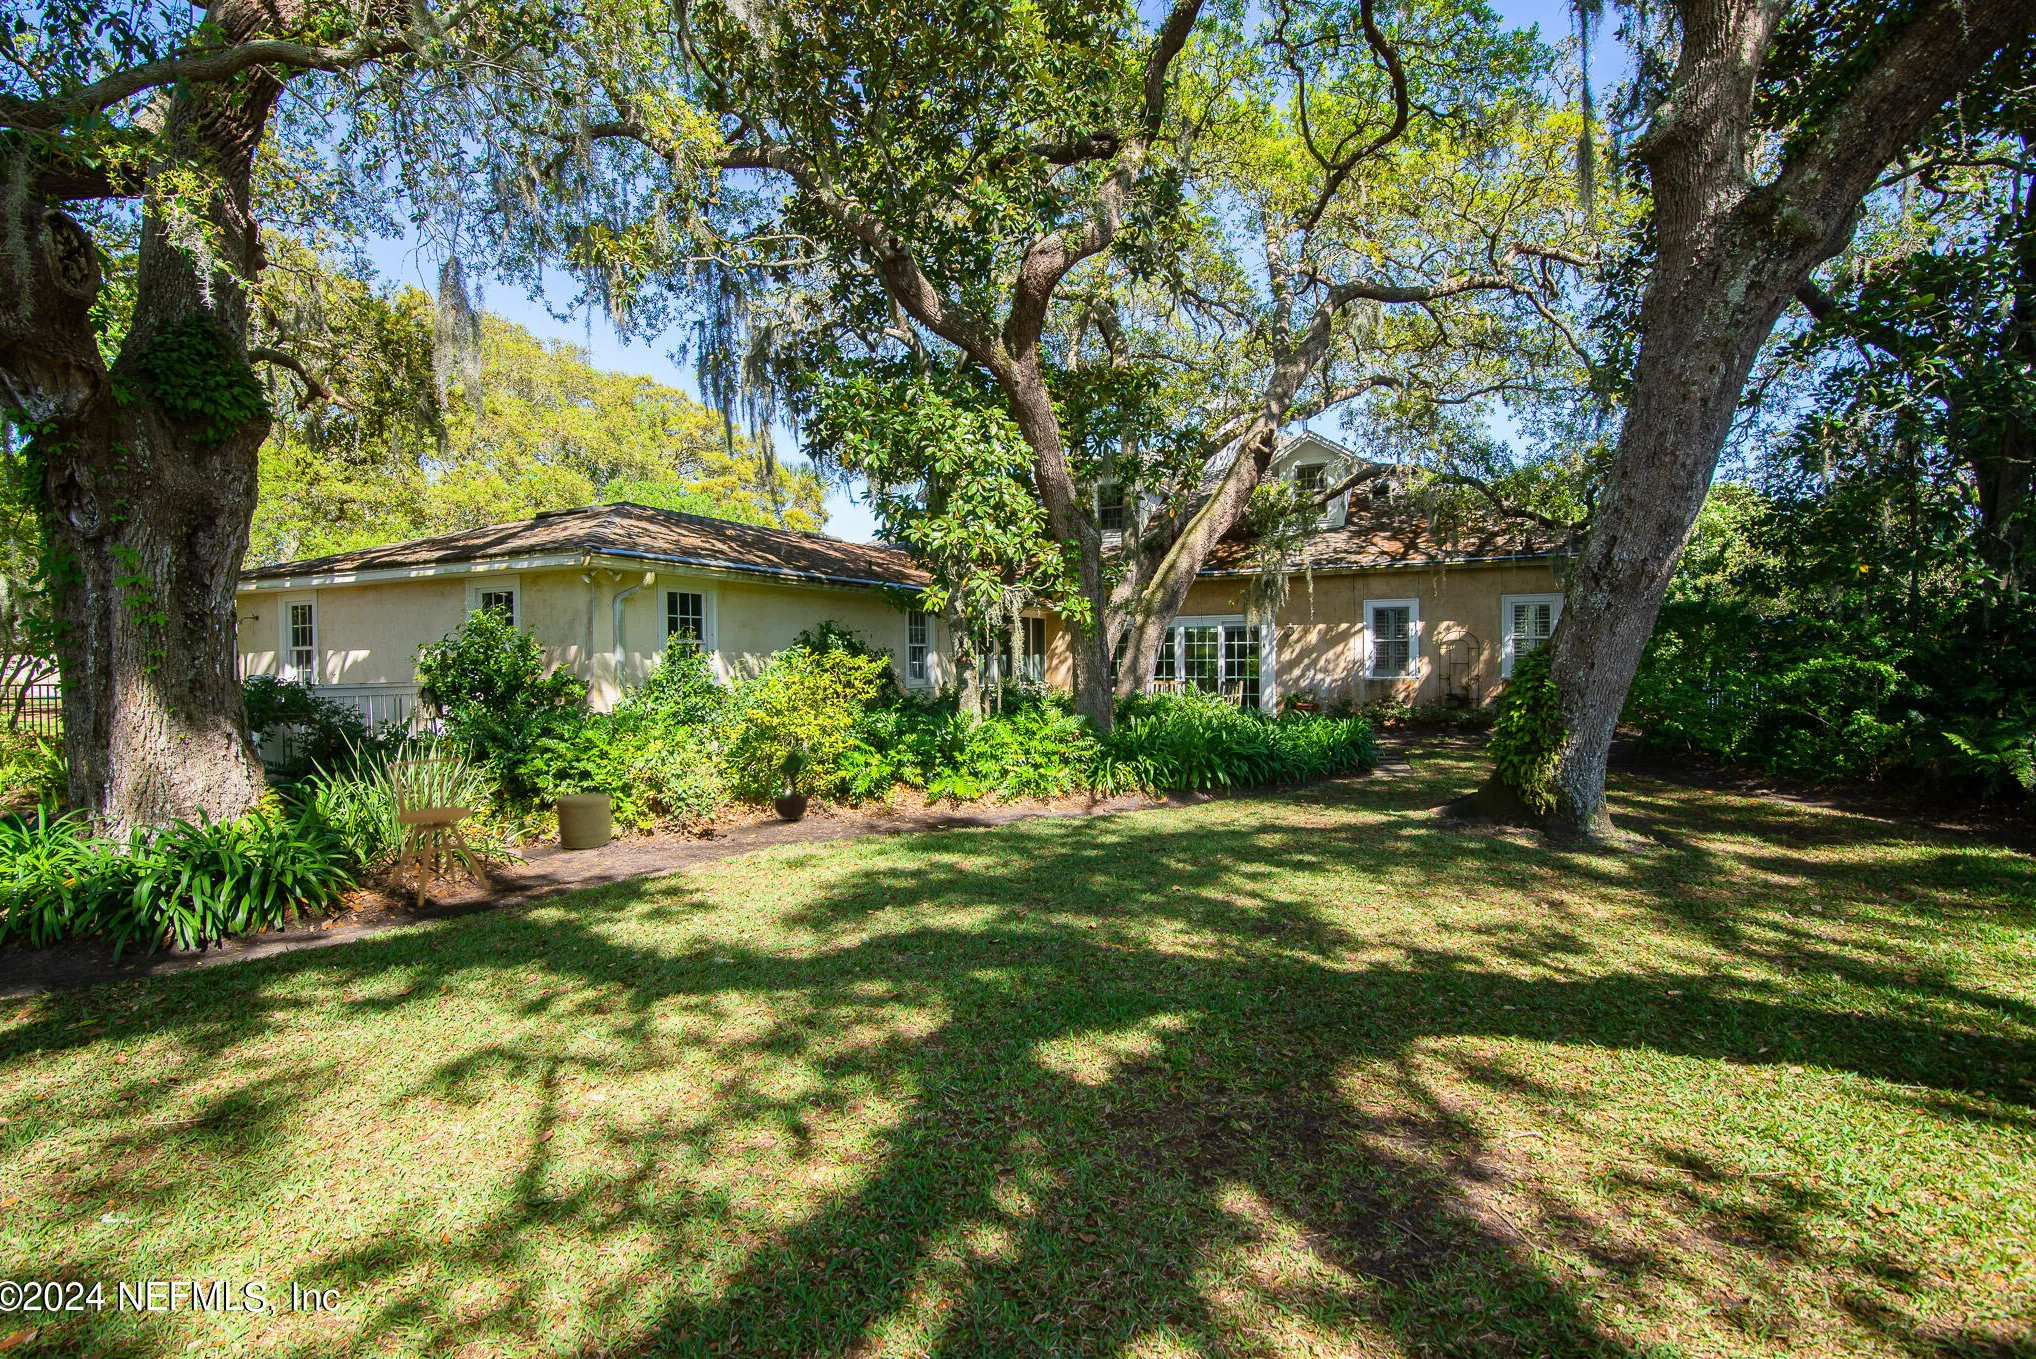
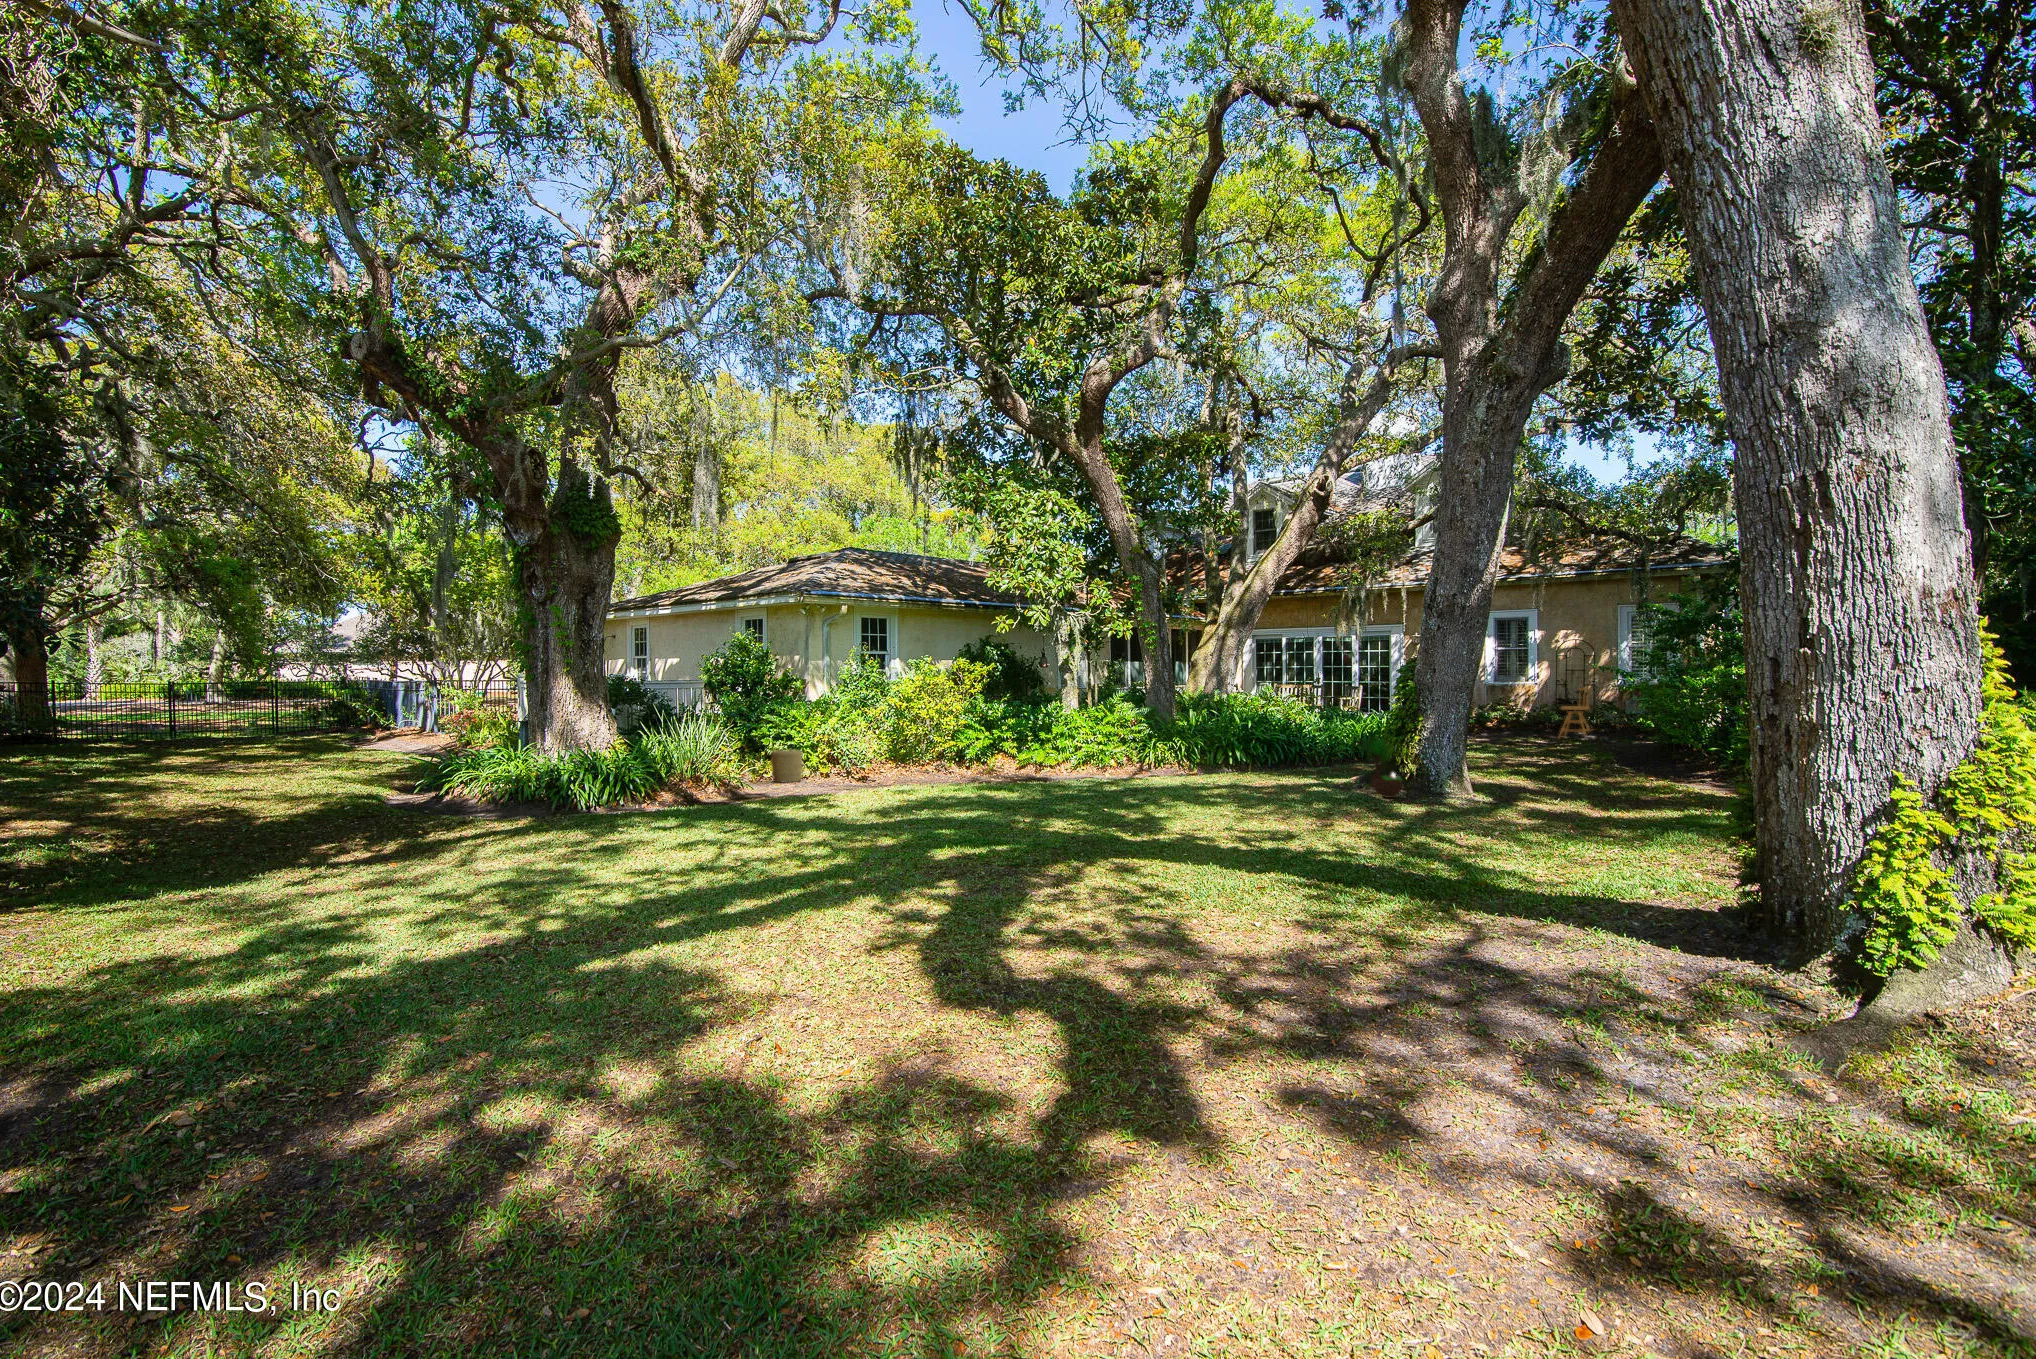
potted tree: present [774,746,813,820] -> present [1361,737,1403,798]
chair: present [389,758,490,906] -> present [1559,687,1590,737]

